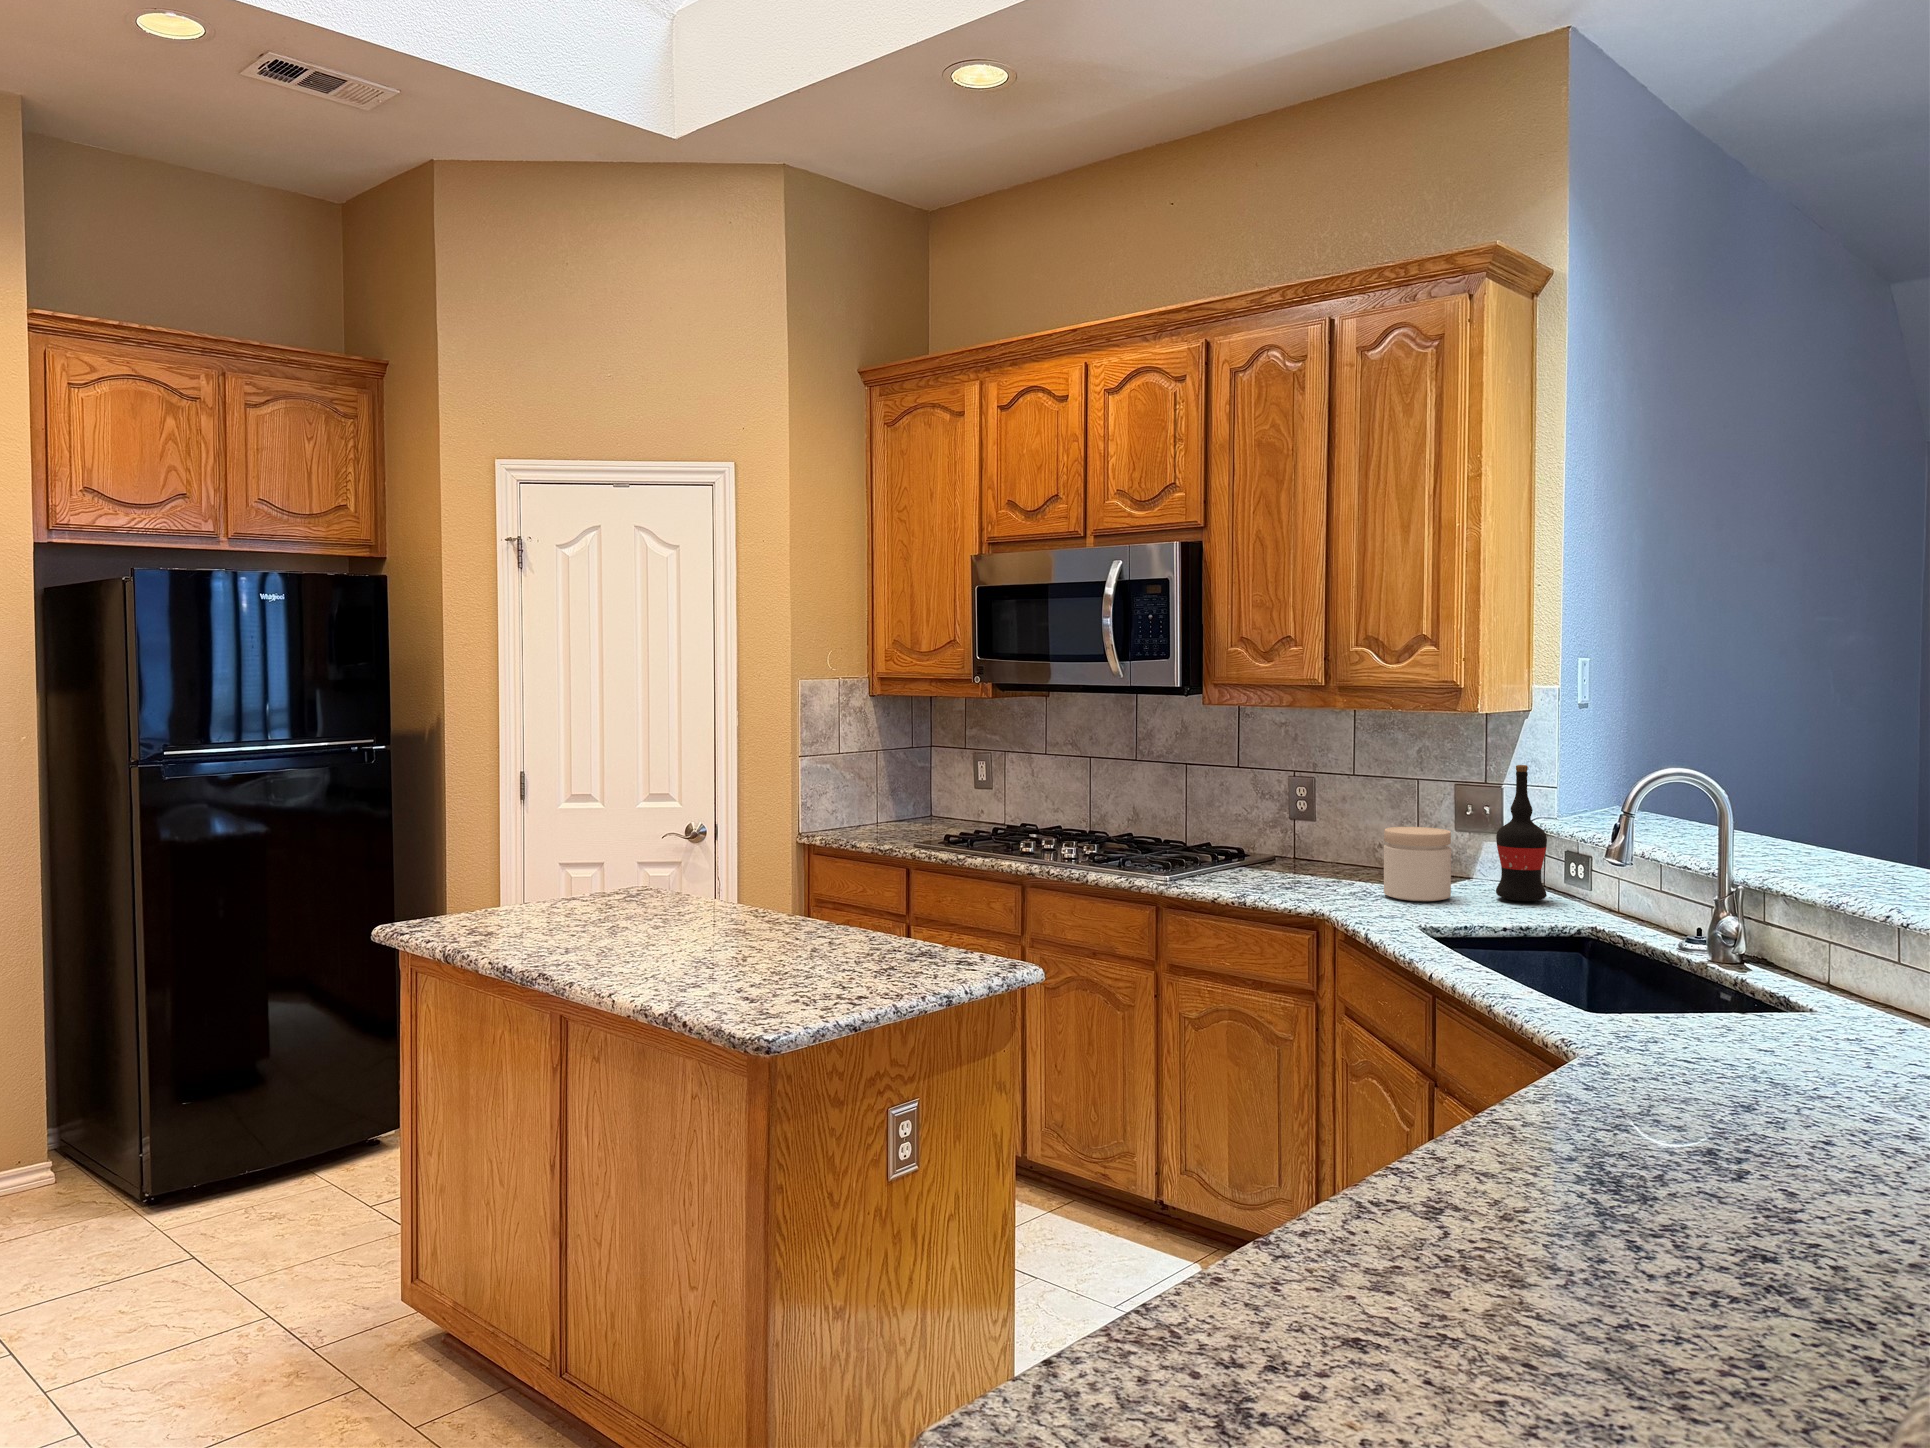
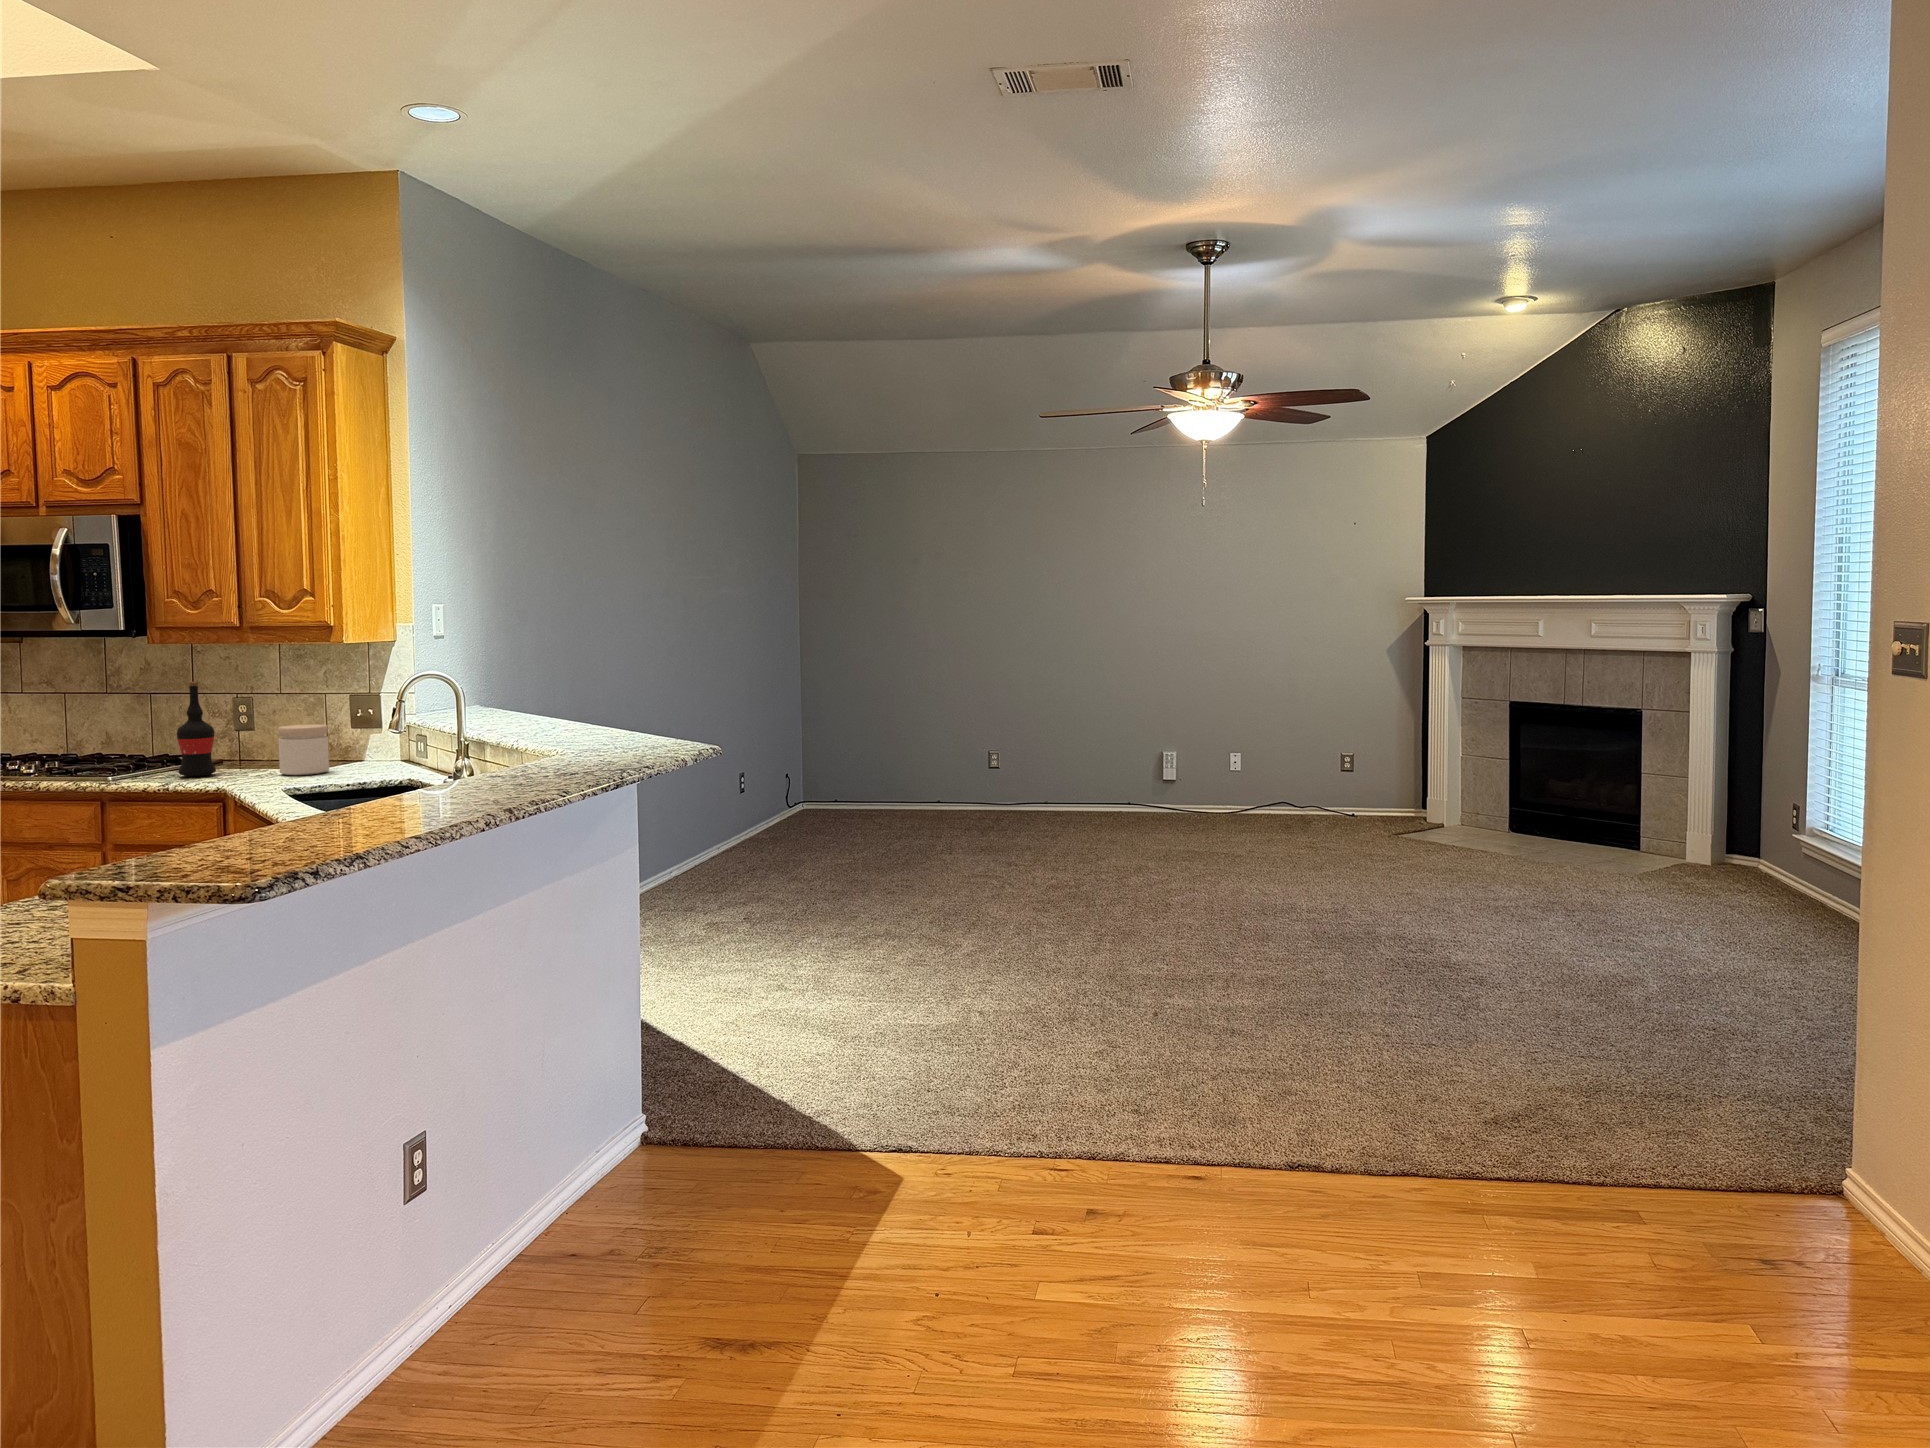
wine bottle: present [1496,765,1547,901] -> present [177,682,216,776]

